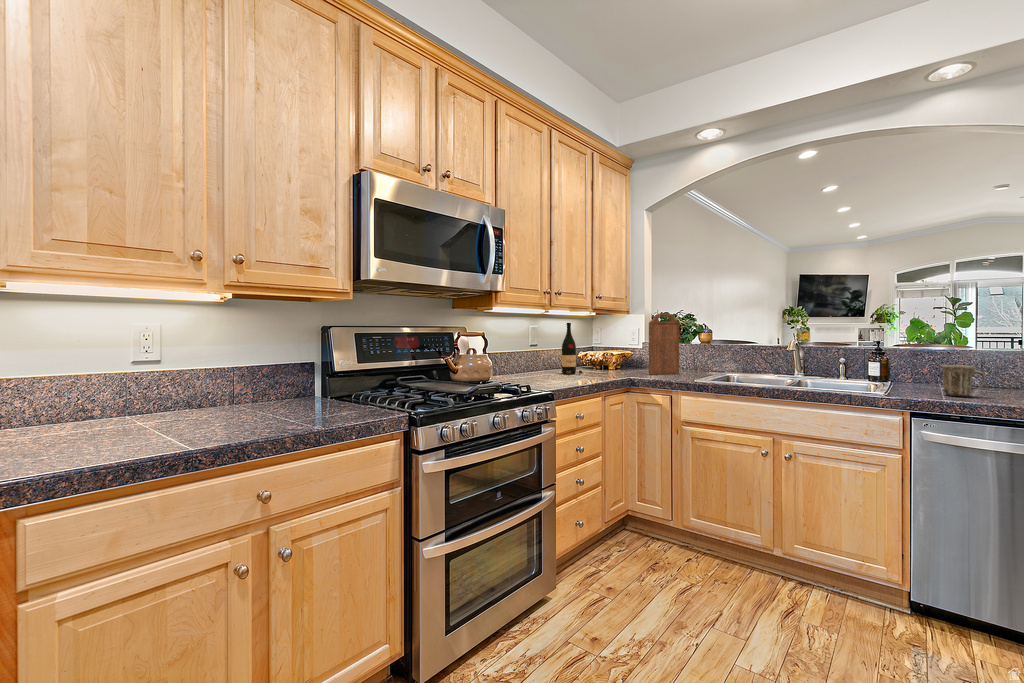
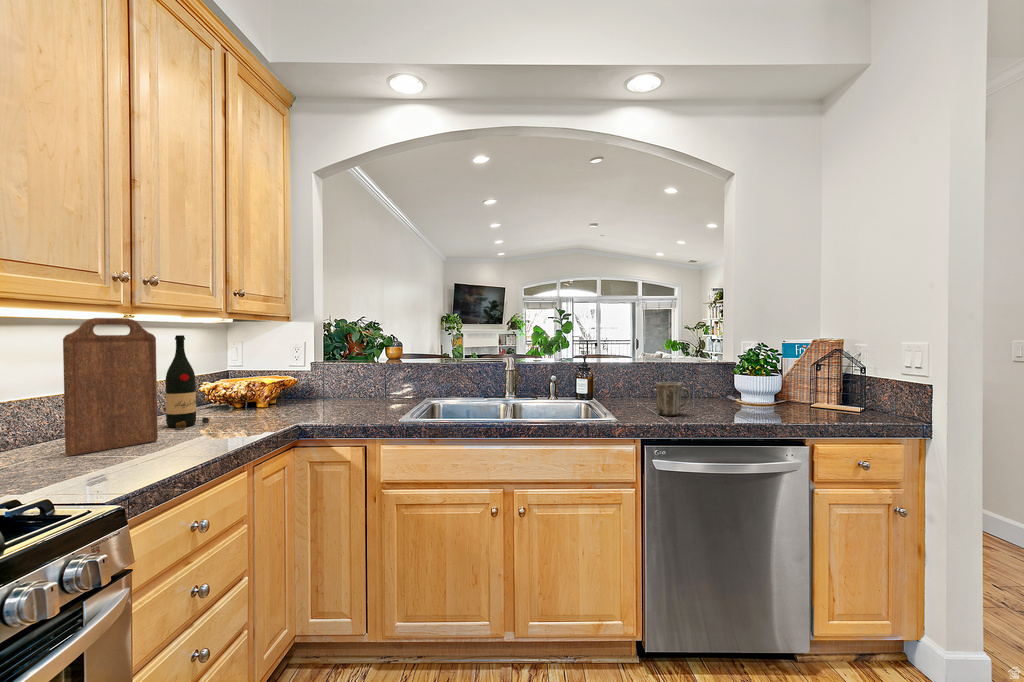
cutting board: present [649,314,679,375] -> present [63,318,158,456]

